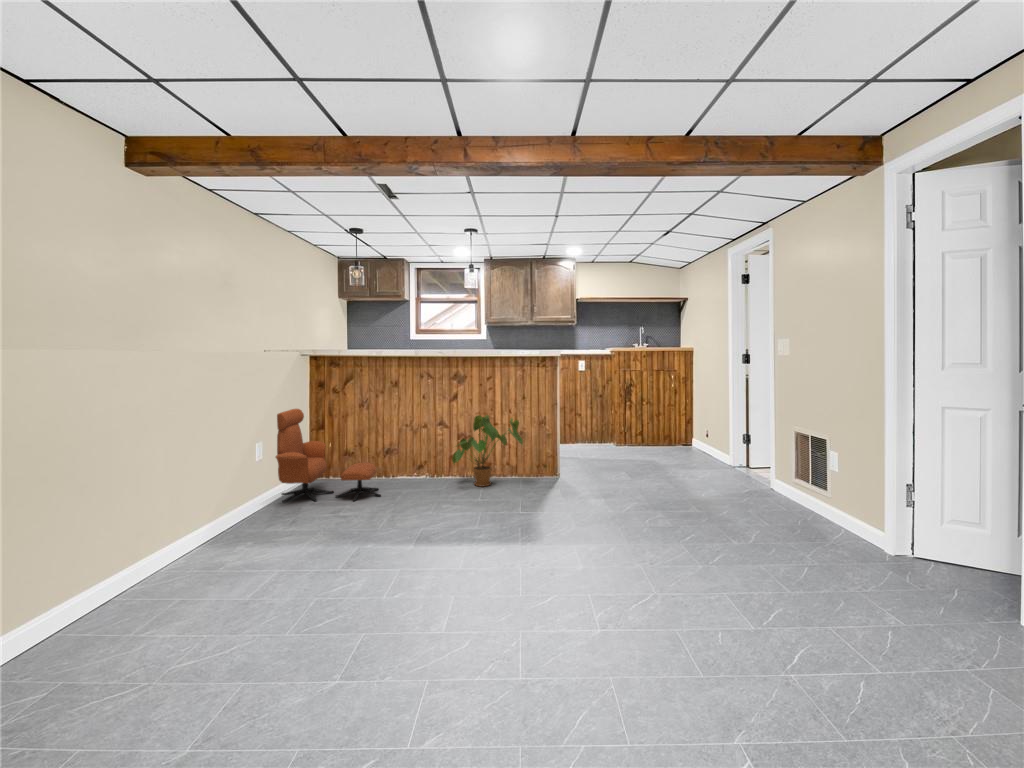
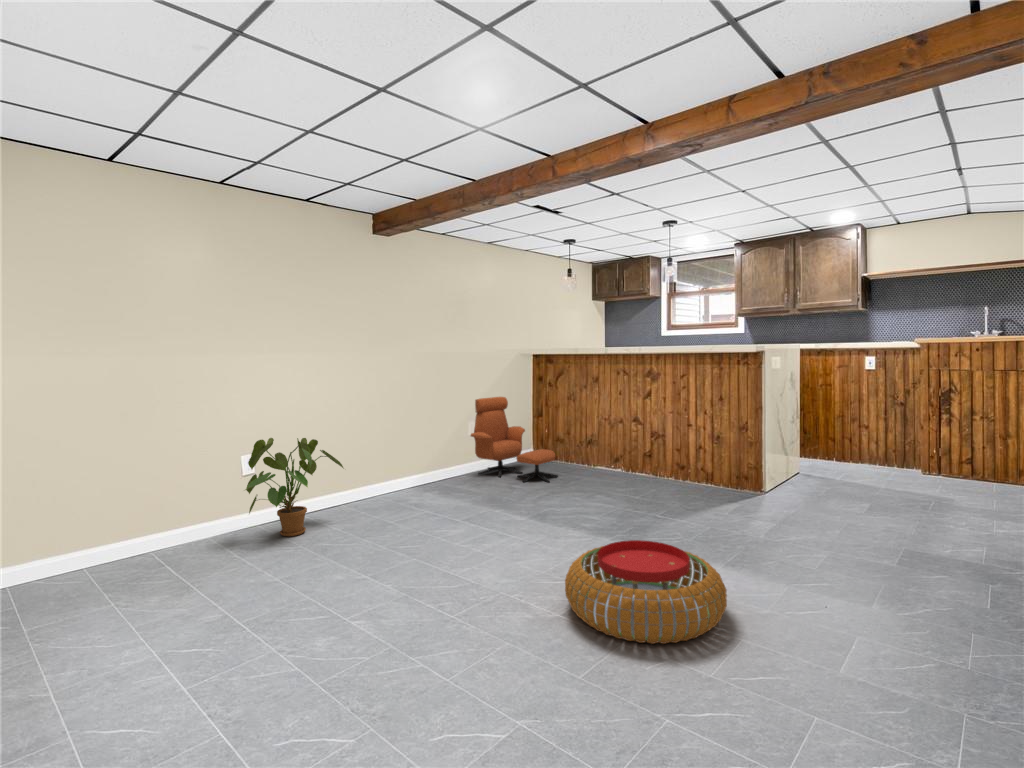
house plant: present [452,415,523,486] -> present [245,438,344,536]
pouf: none [591,521,723,602] -> present [565,540,727,644]

